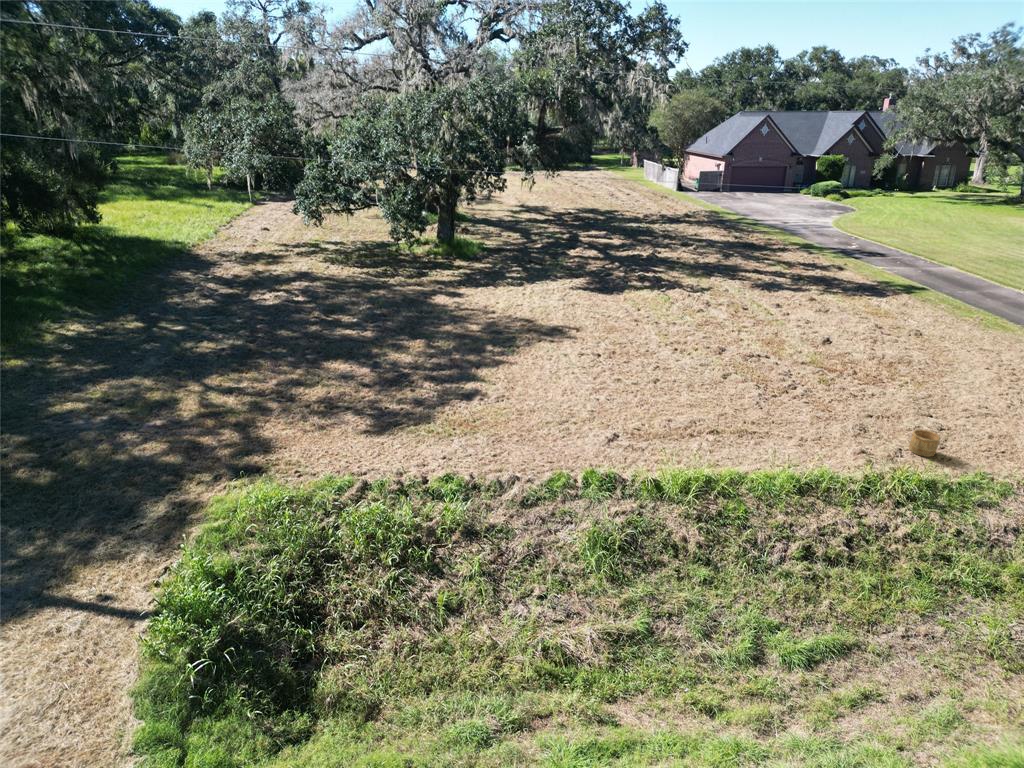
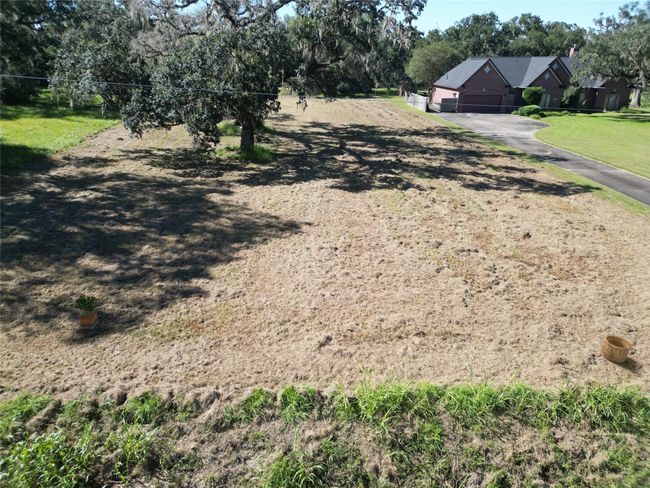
potted tree: none [340,391,365,428] -> present [76,296,98,329]

